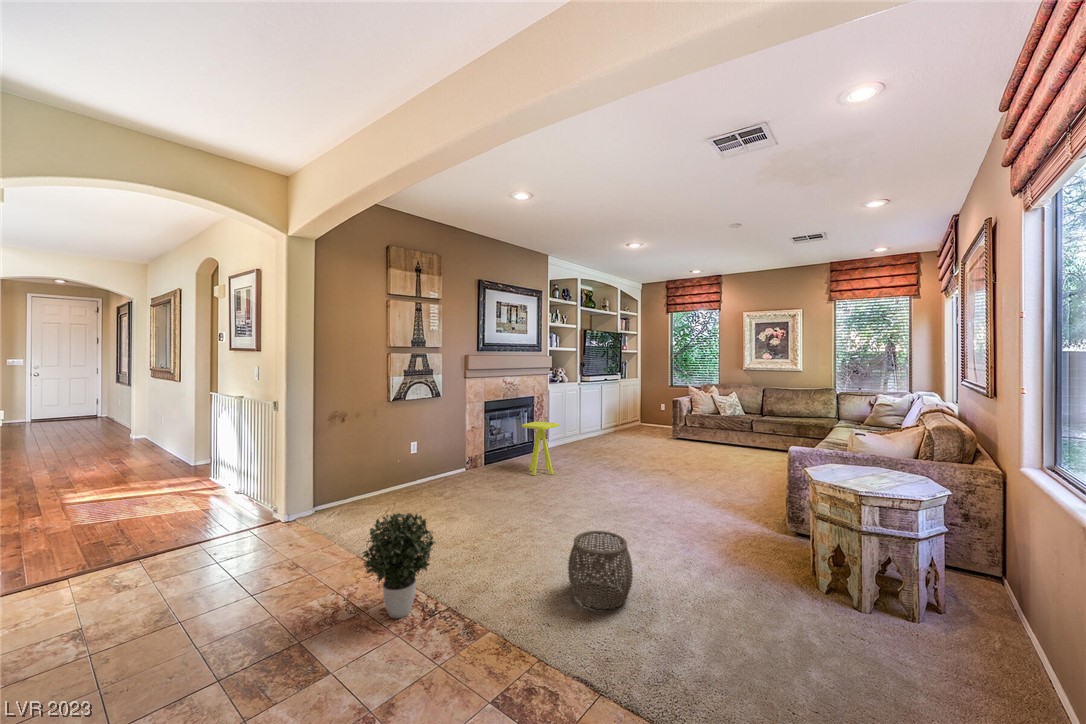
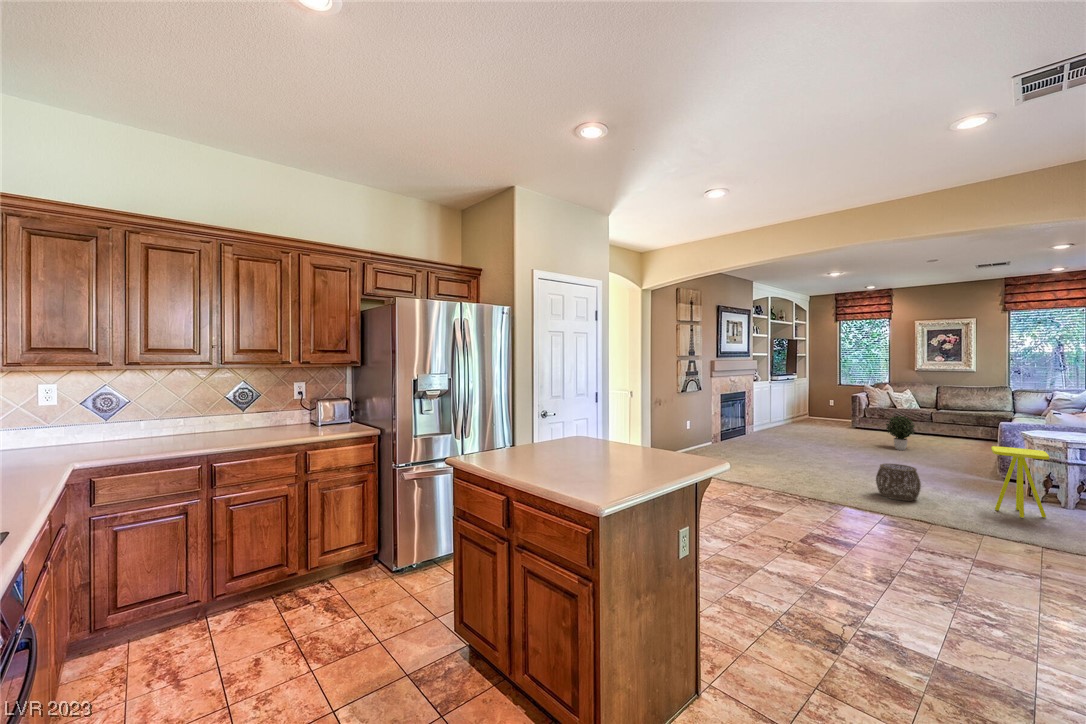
side table: present [522,422,559,475] -> present [991,446,1049,518]
potted plant: present [363,513,436,618] -> present [886,416,915,450]

